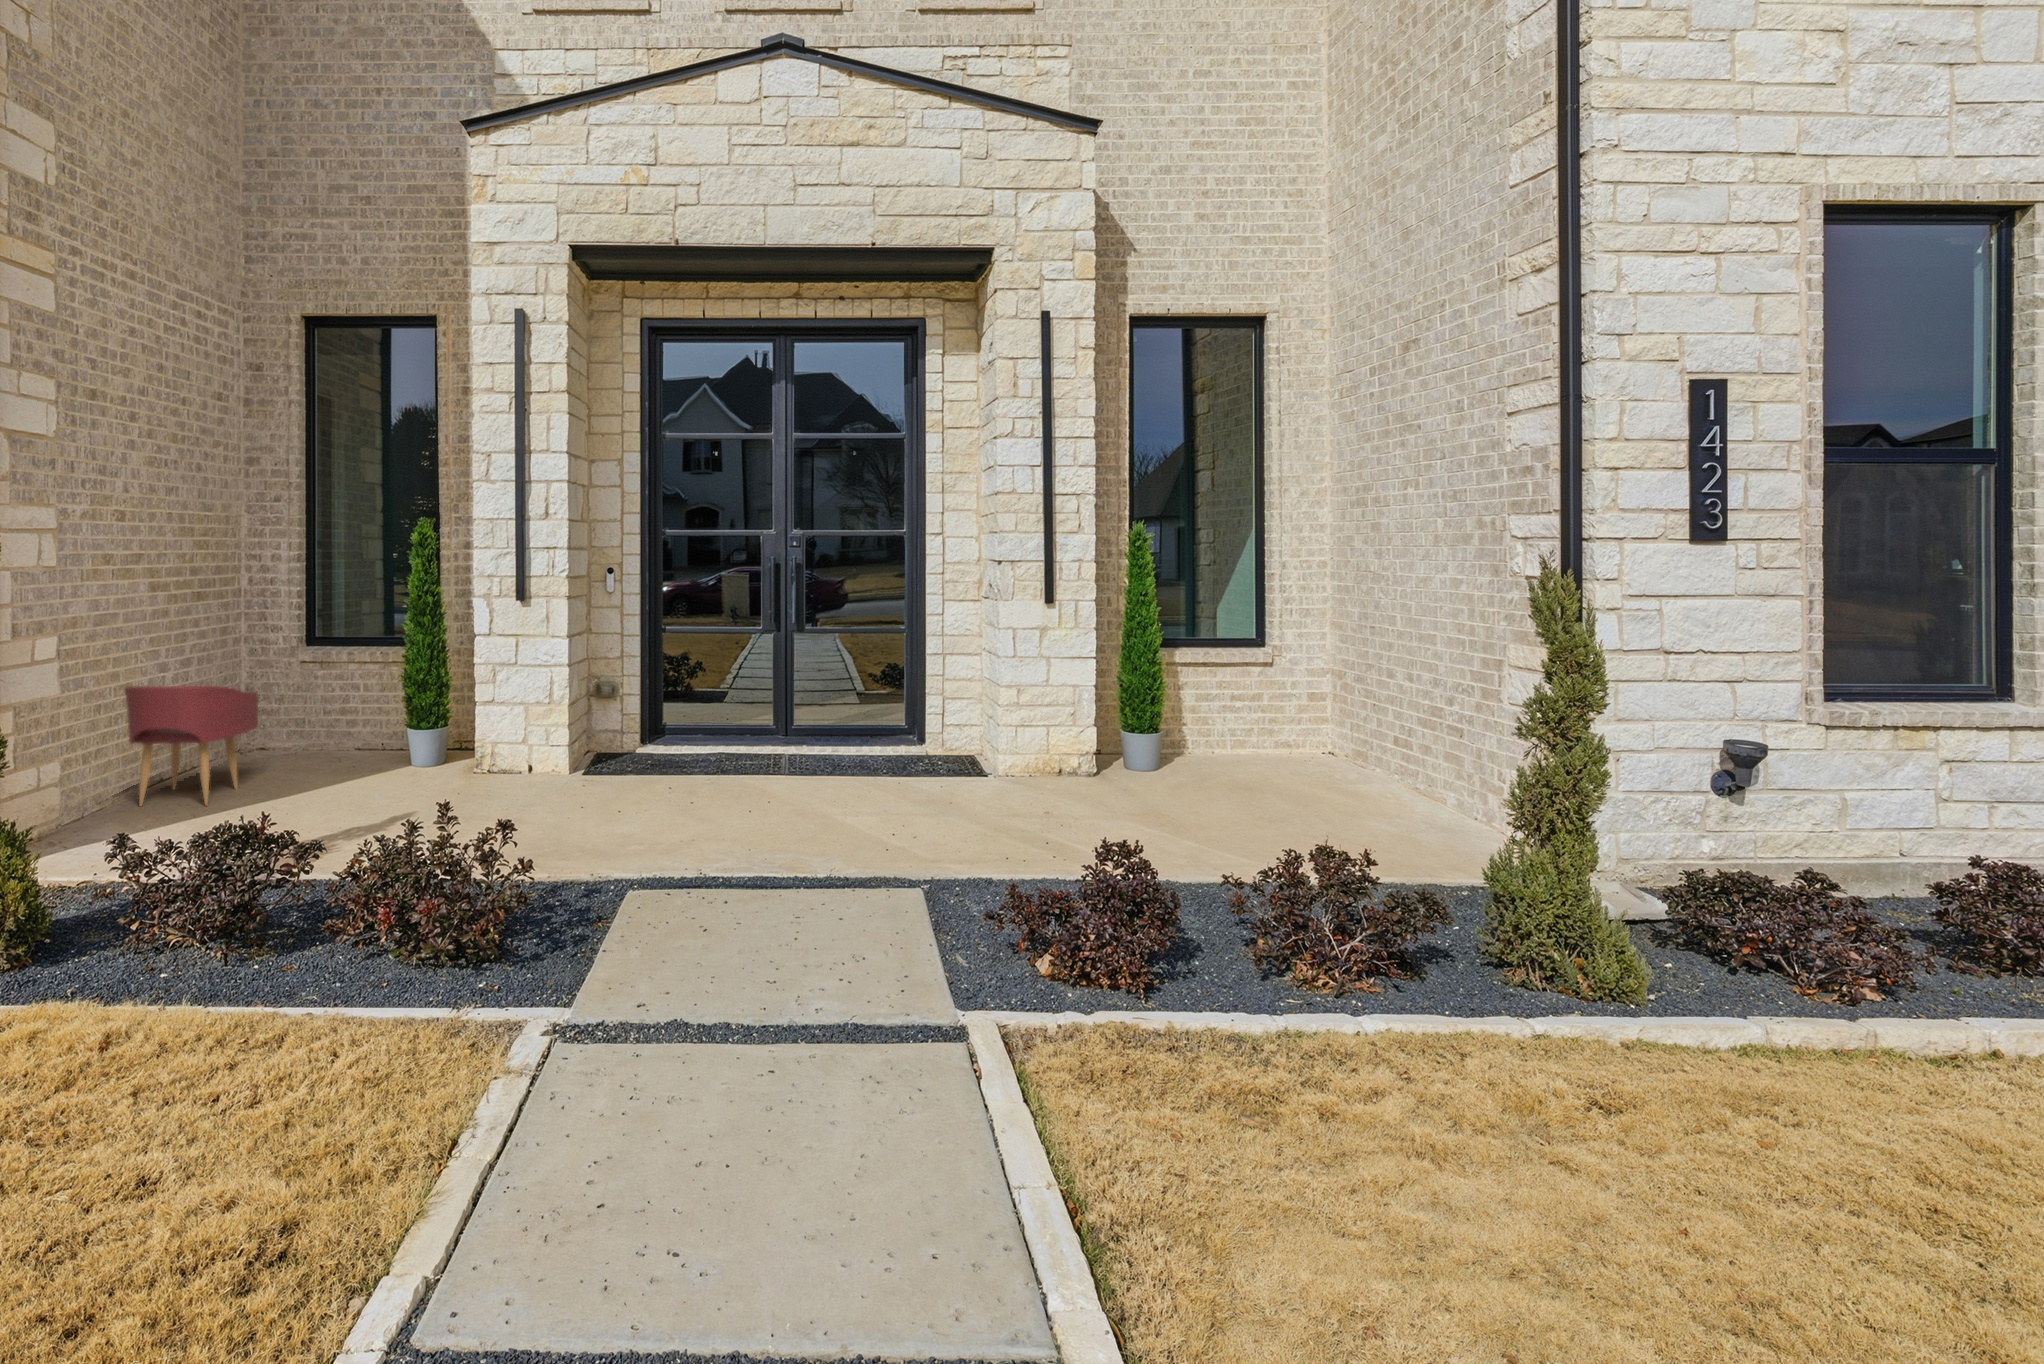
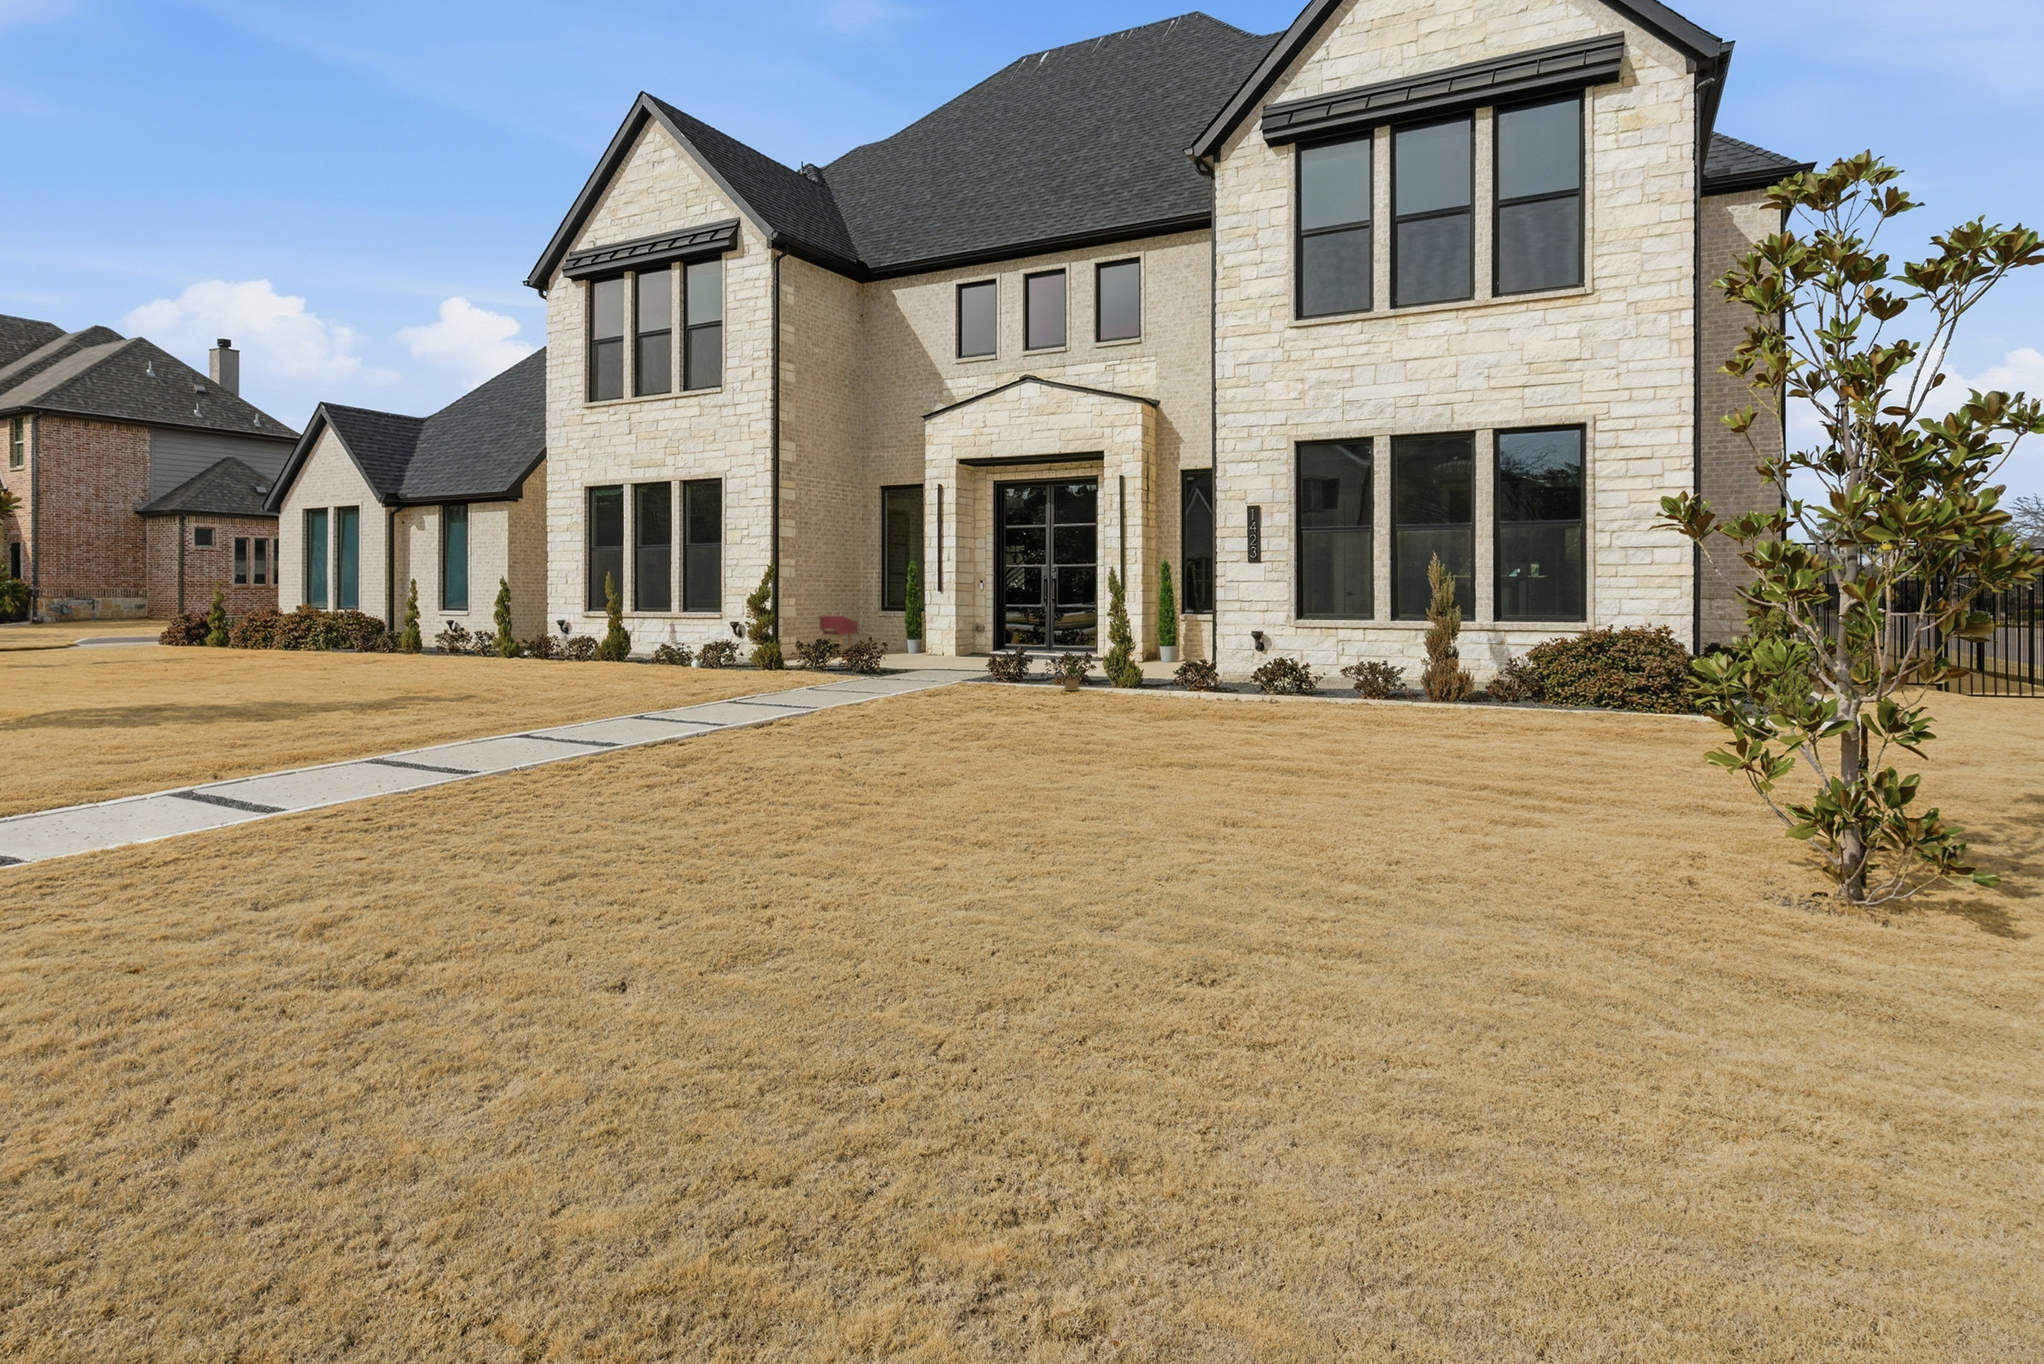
potted plant: none [1712,1010,1828,1216] -> present [1065,653,1082,691]

